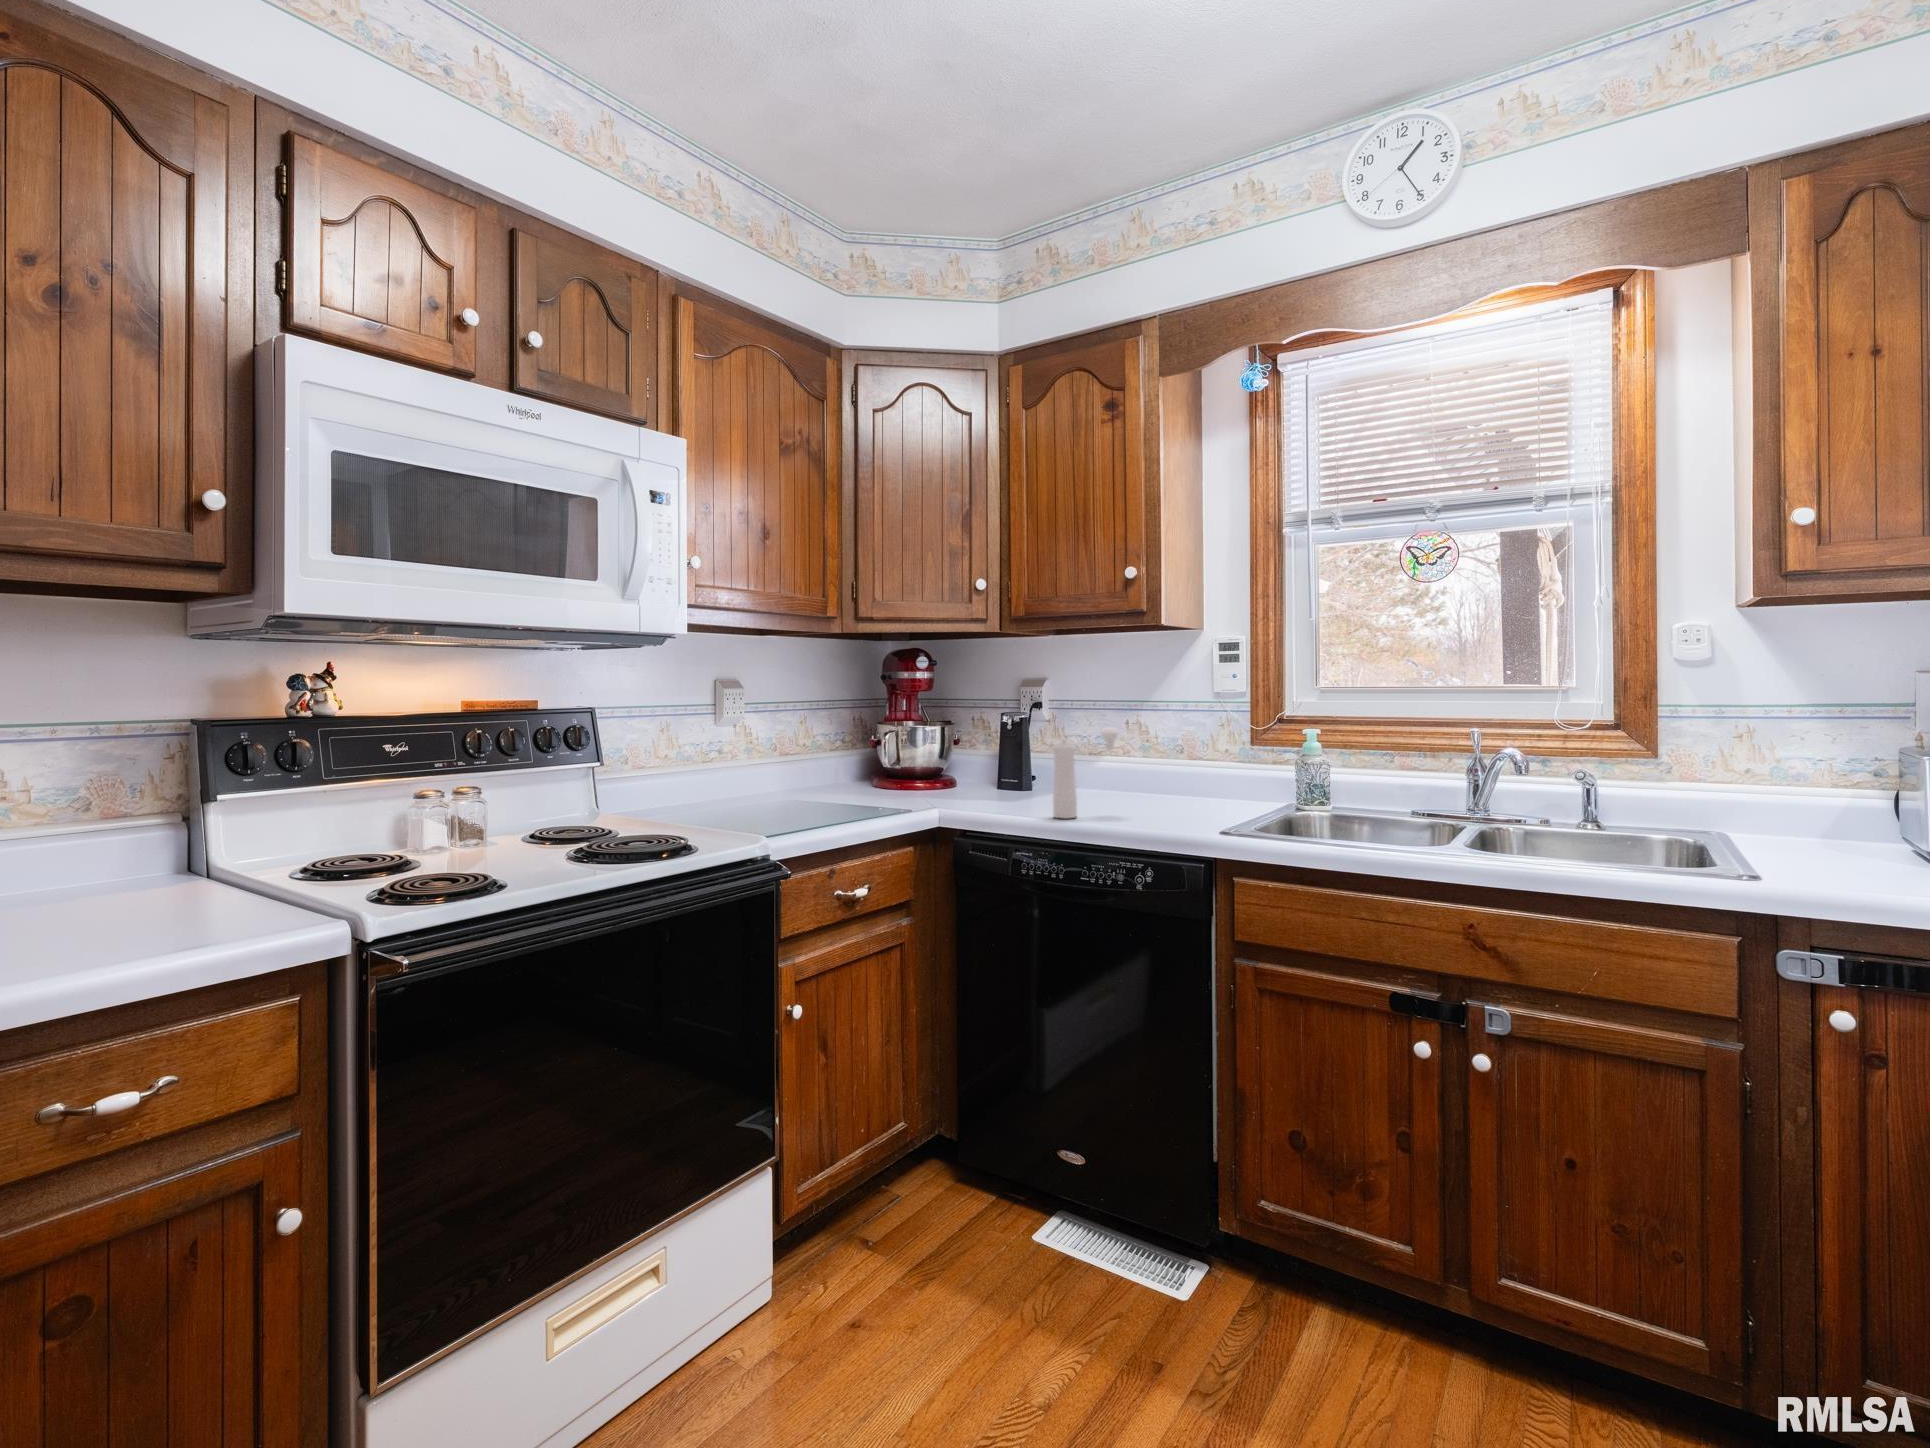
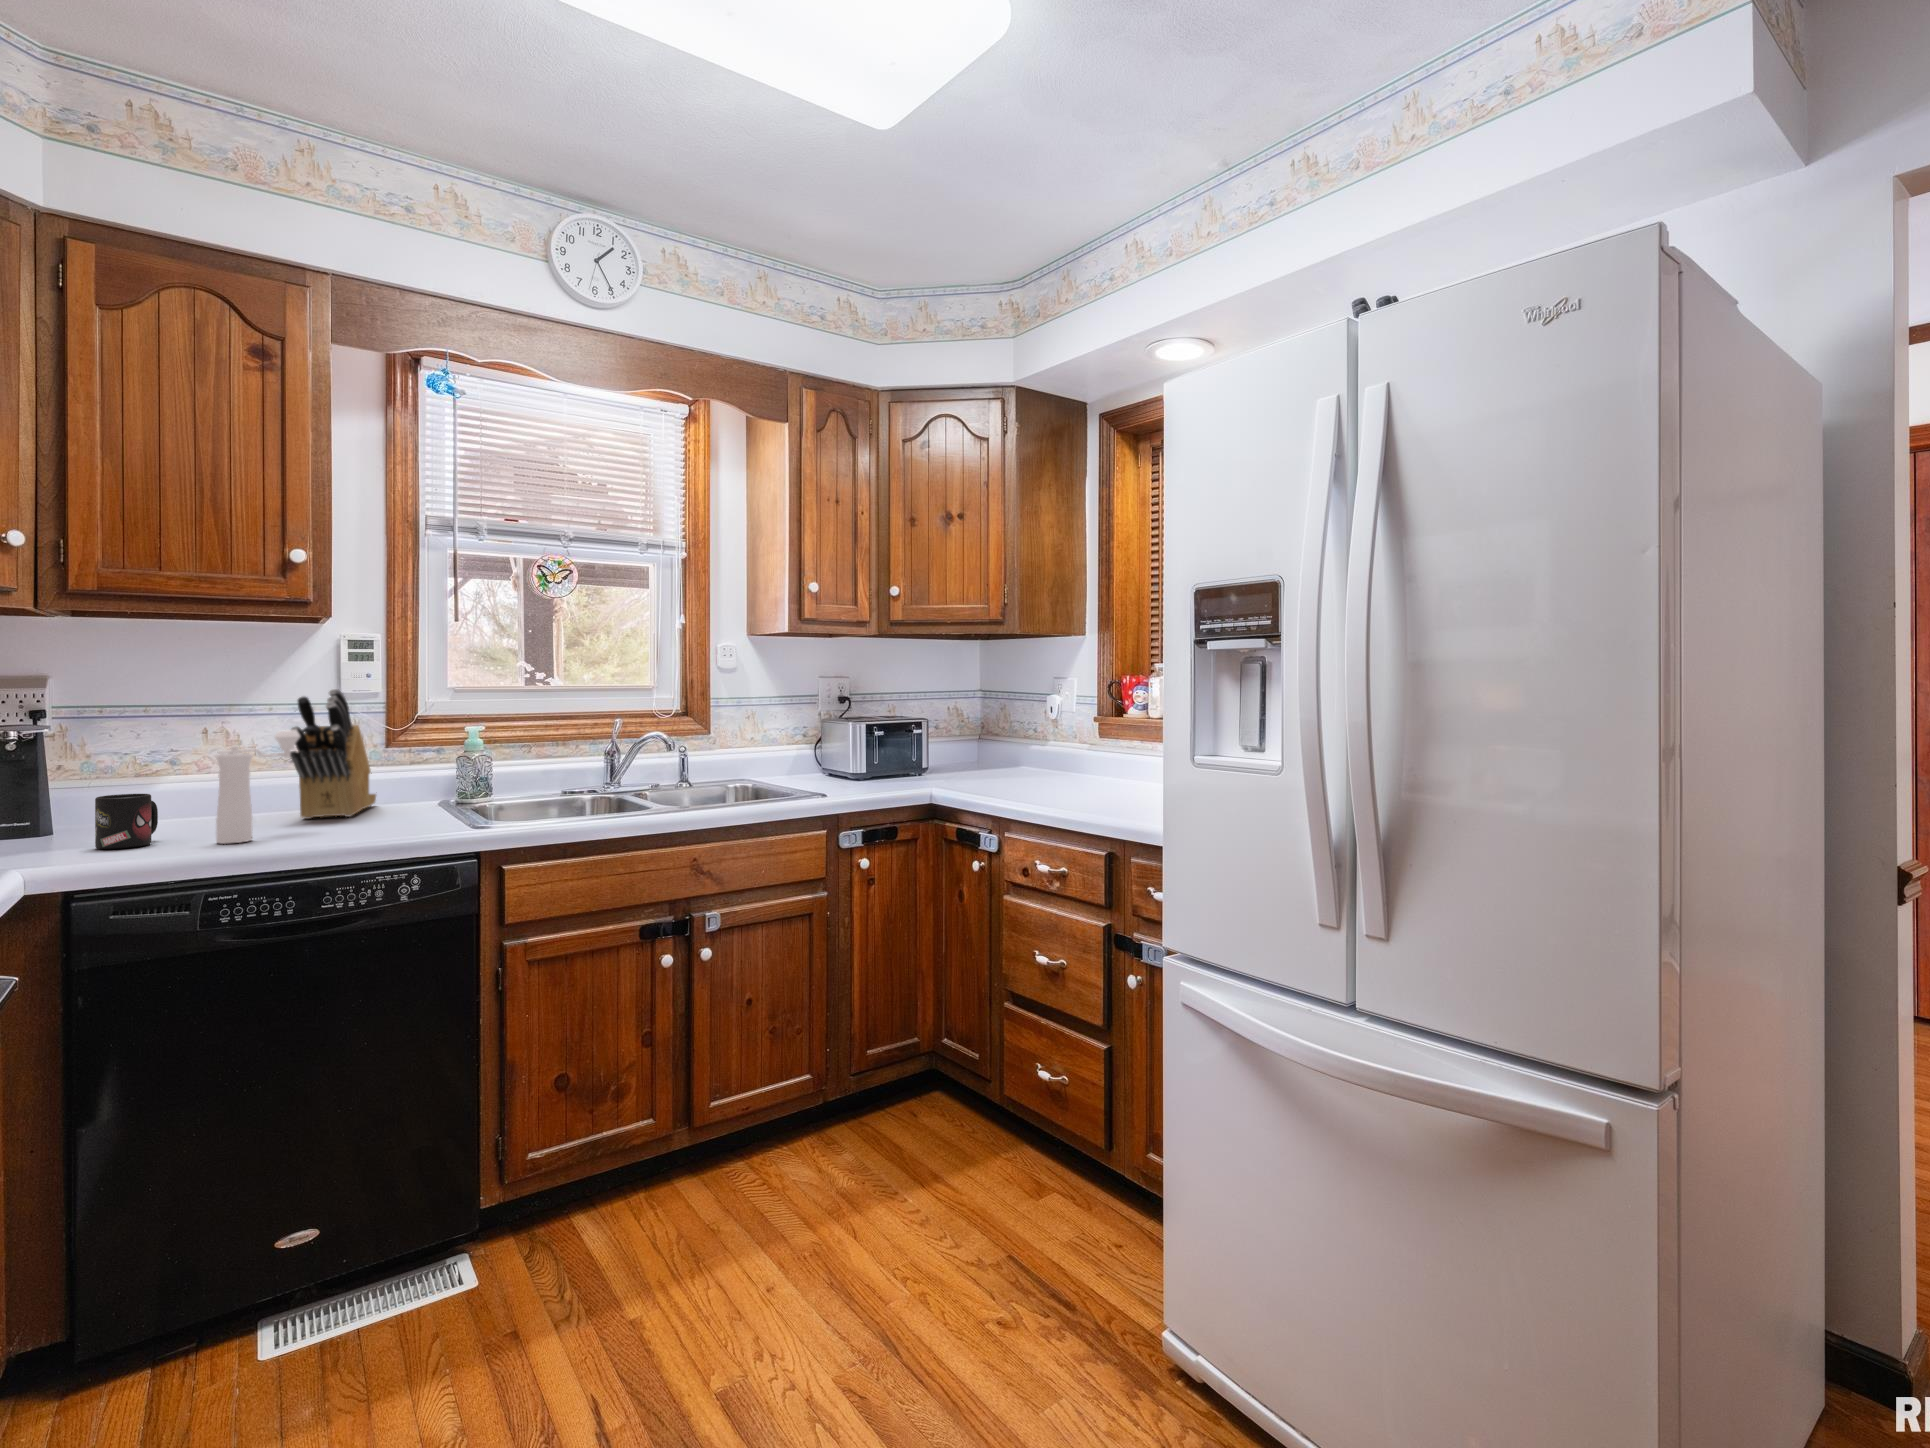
knife block: none [1138,690,1251,808] -> present [290,688,376,819]
mug: none [1001,770,1045,811] -> present [95,794,158,849]

